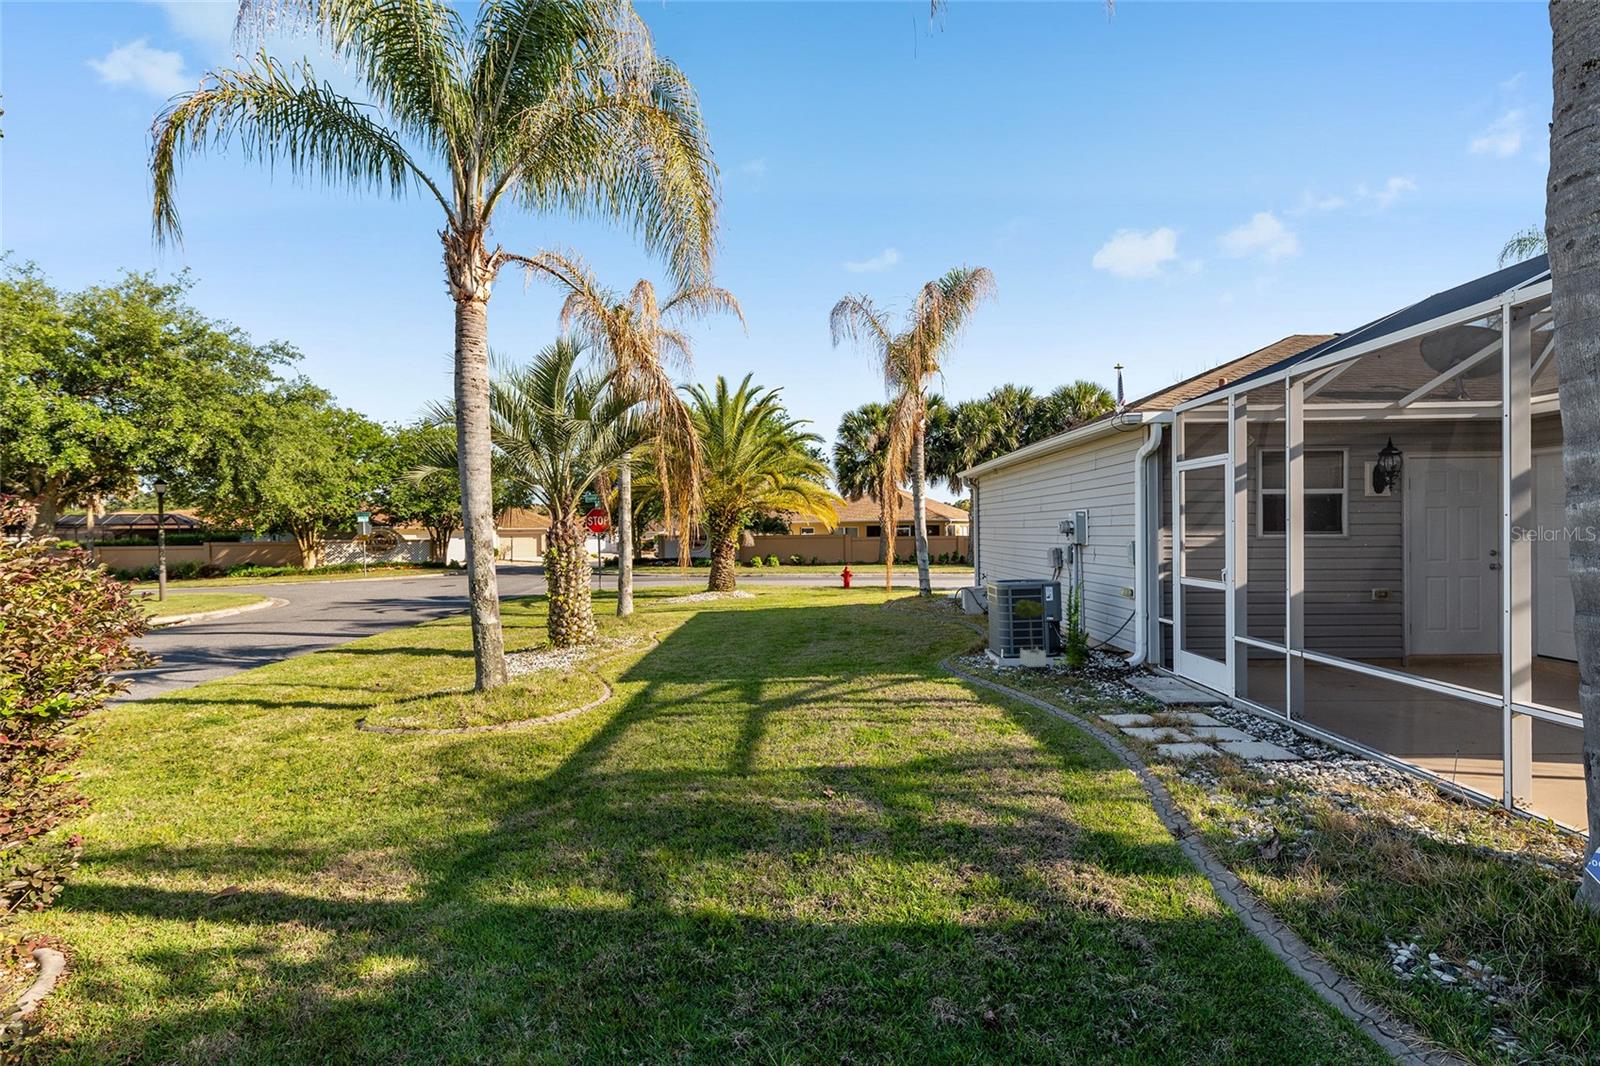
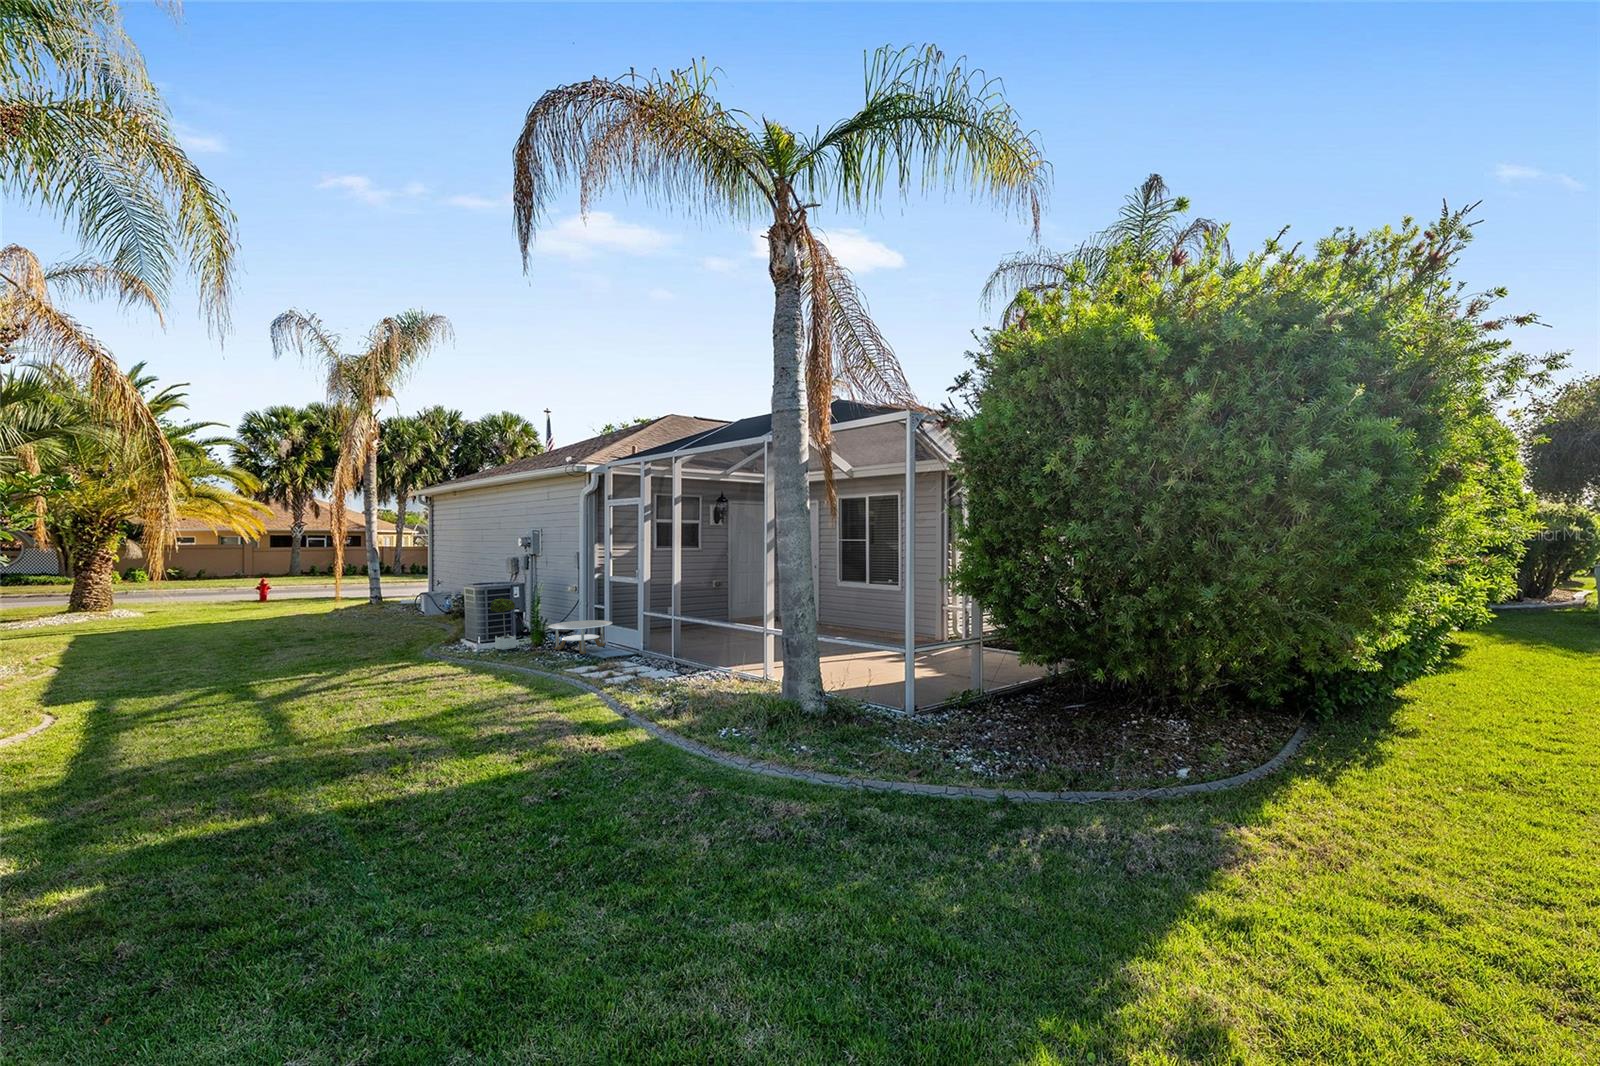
round table: none [1085,639,1183,691] -> present [548,620,612,654]

